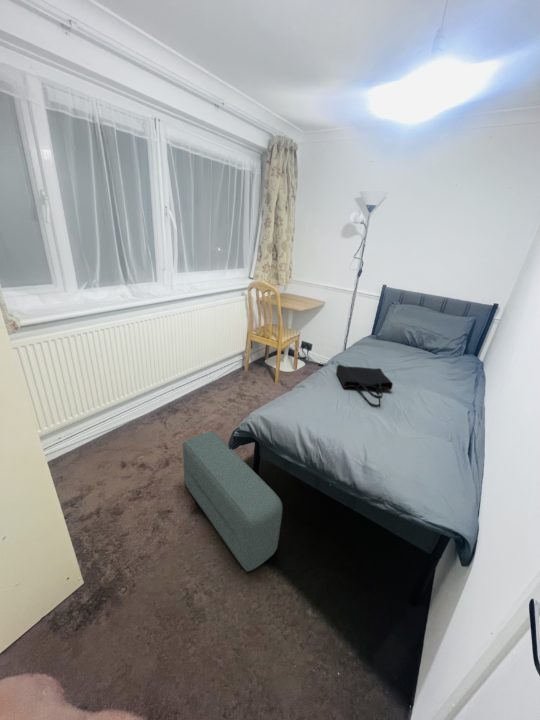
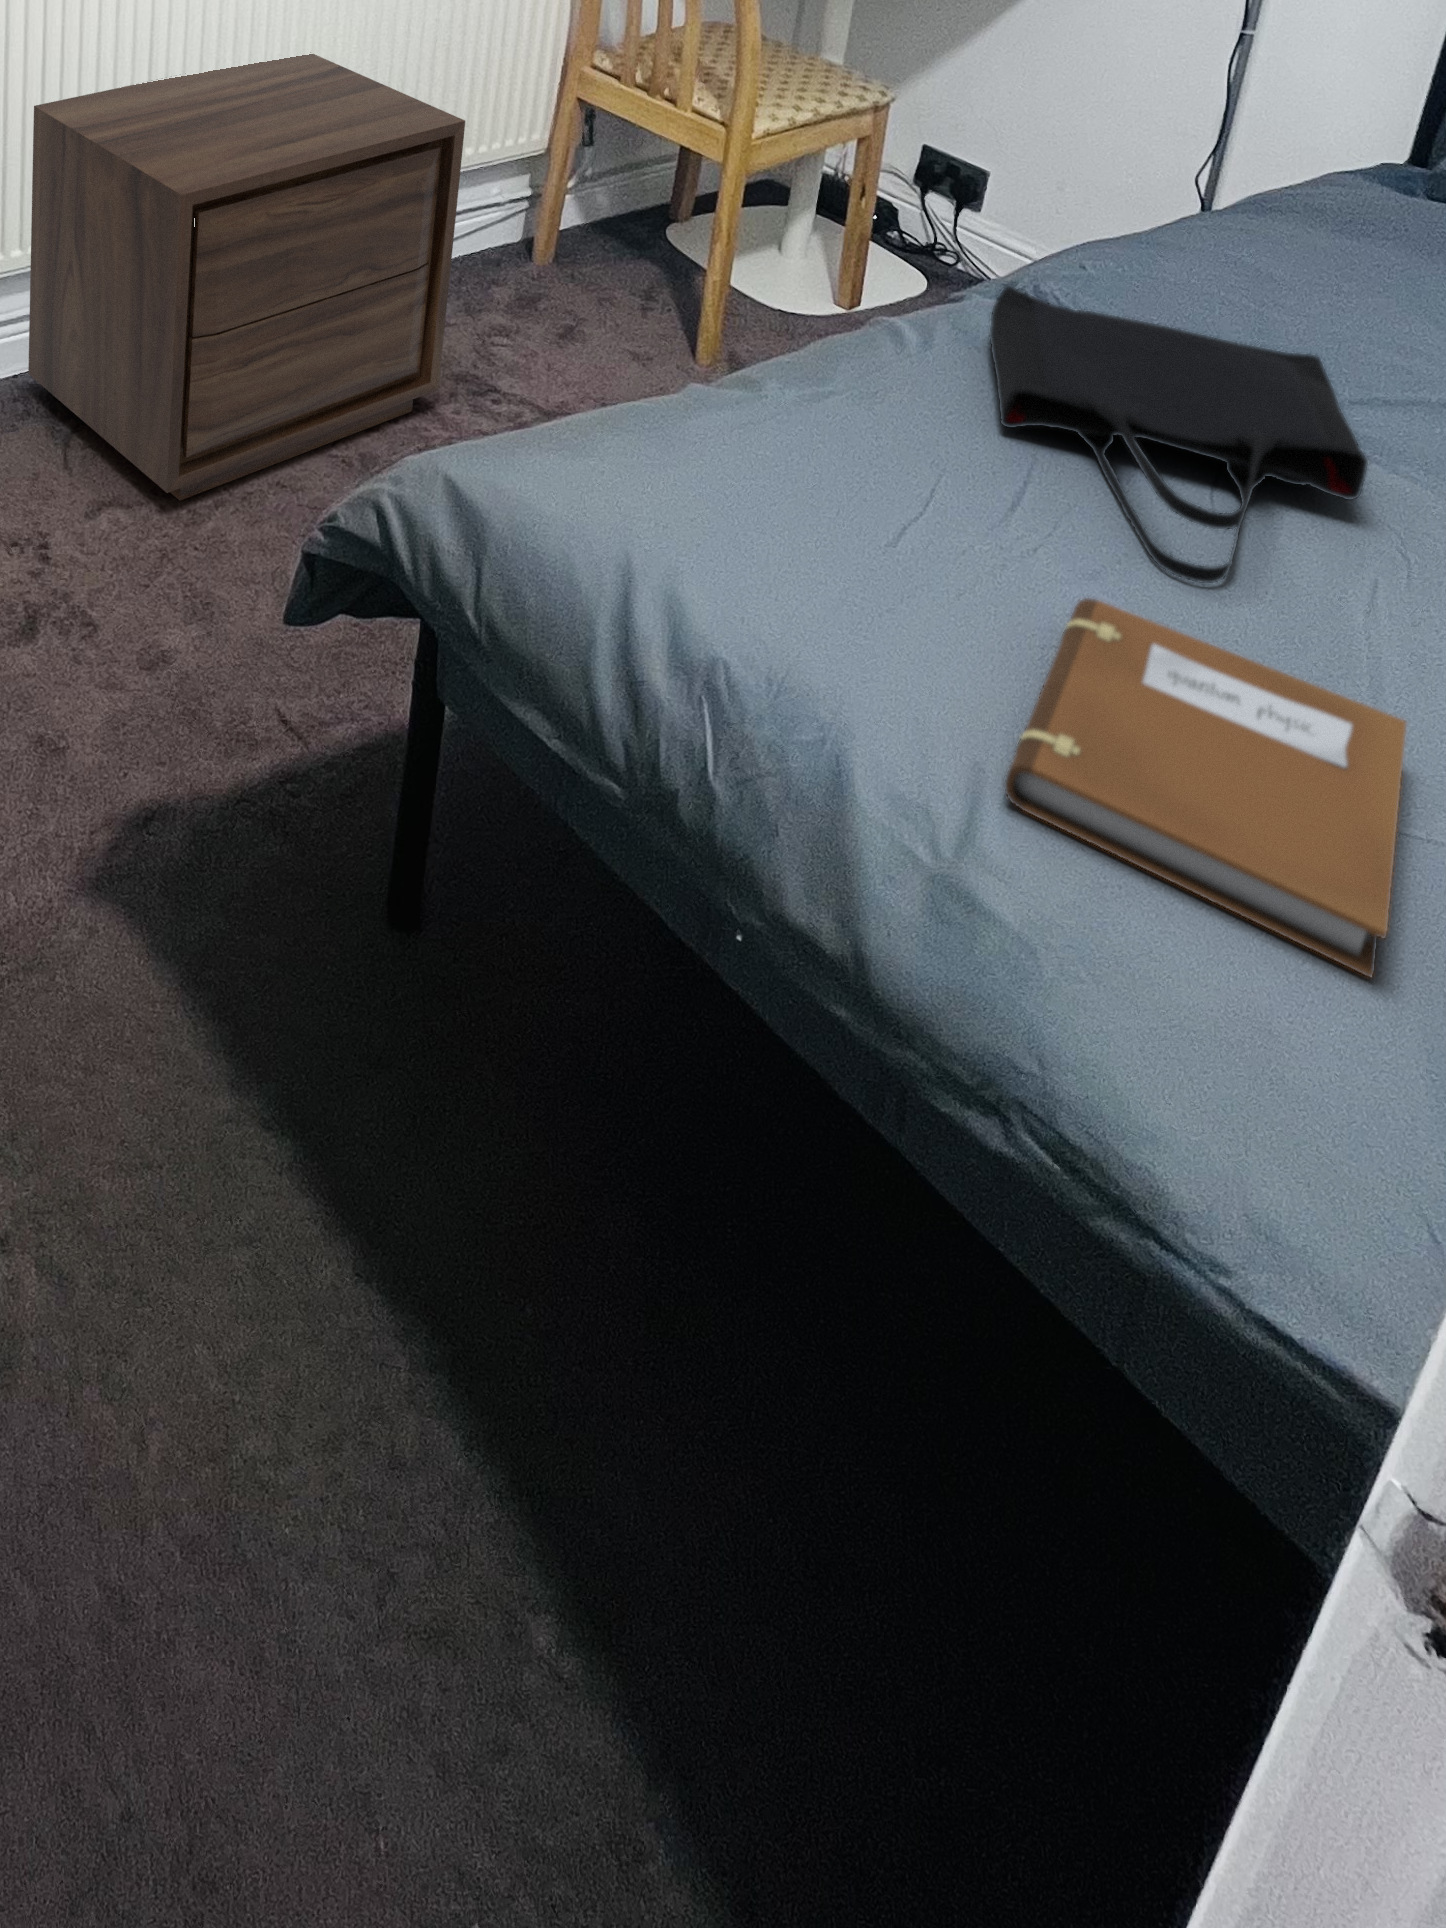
nightstand: none [147,336,237,430] -> present [28,52,465,501]
notebook: none [365,414,421,462] -> present [1005,598,1406,977]
pouf: present [183,432,282,571] -> none [79,515,478,1293]

